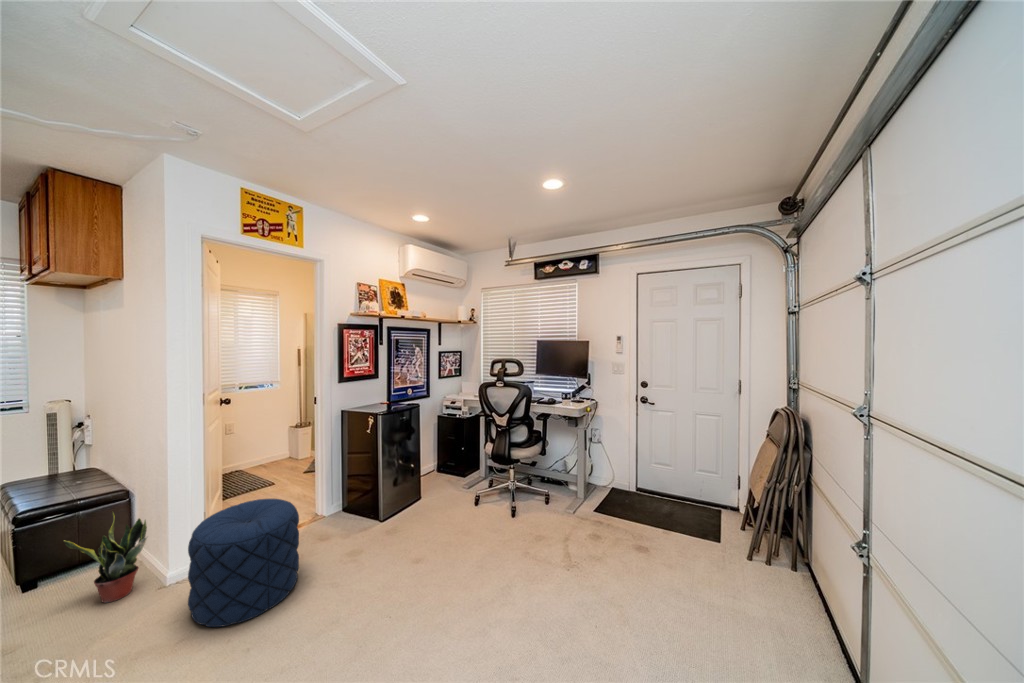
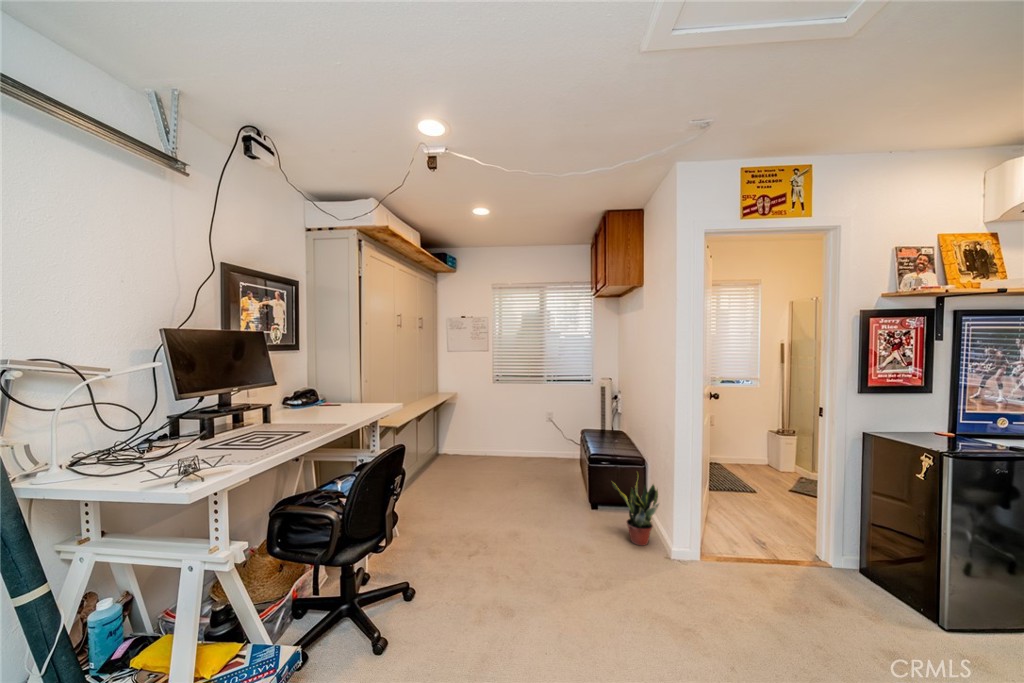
pouf: present [188,499,299,627] -> none [693,507,813,654]

